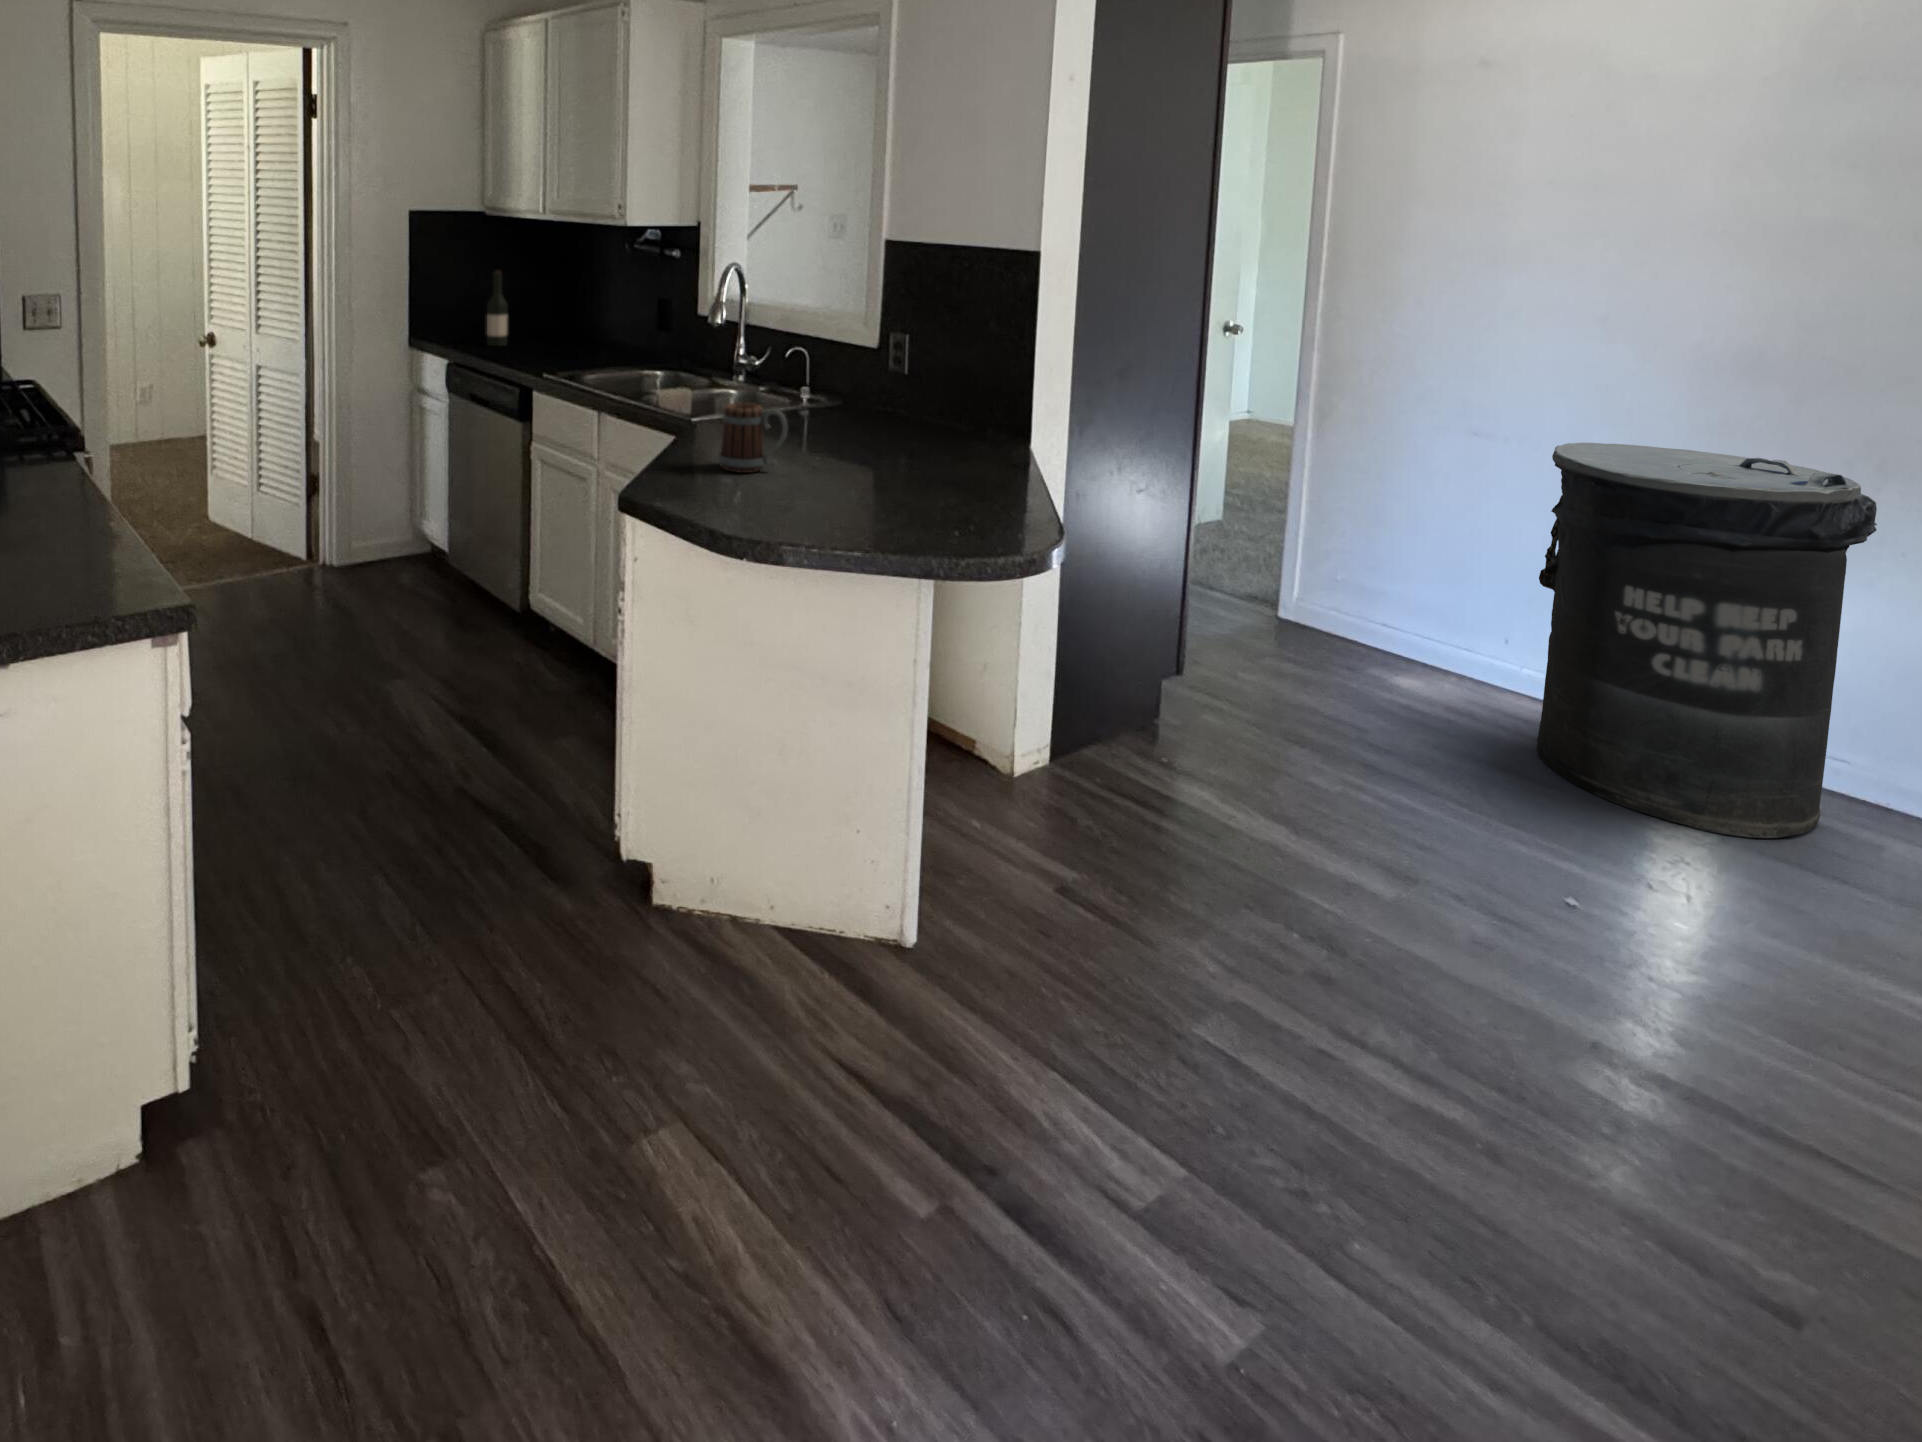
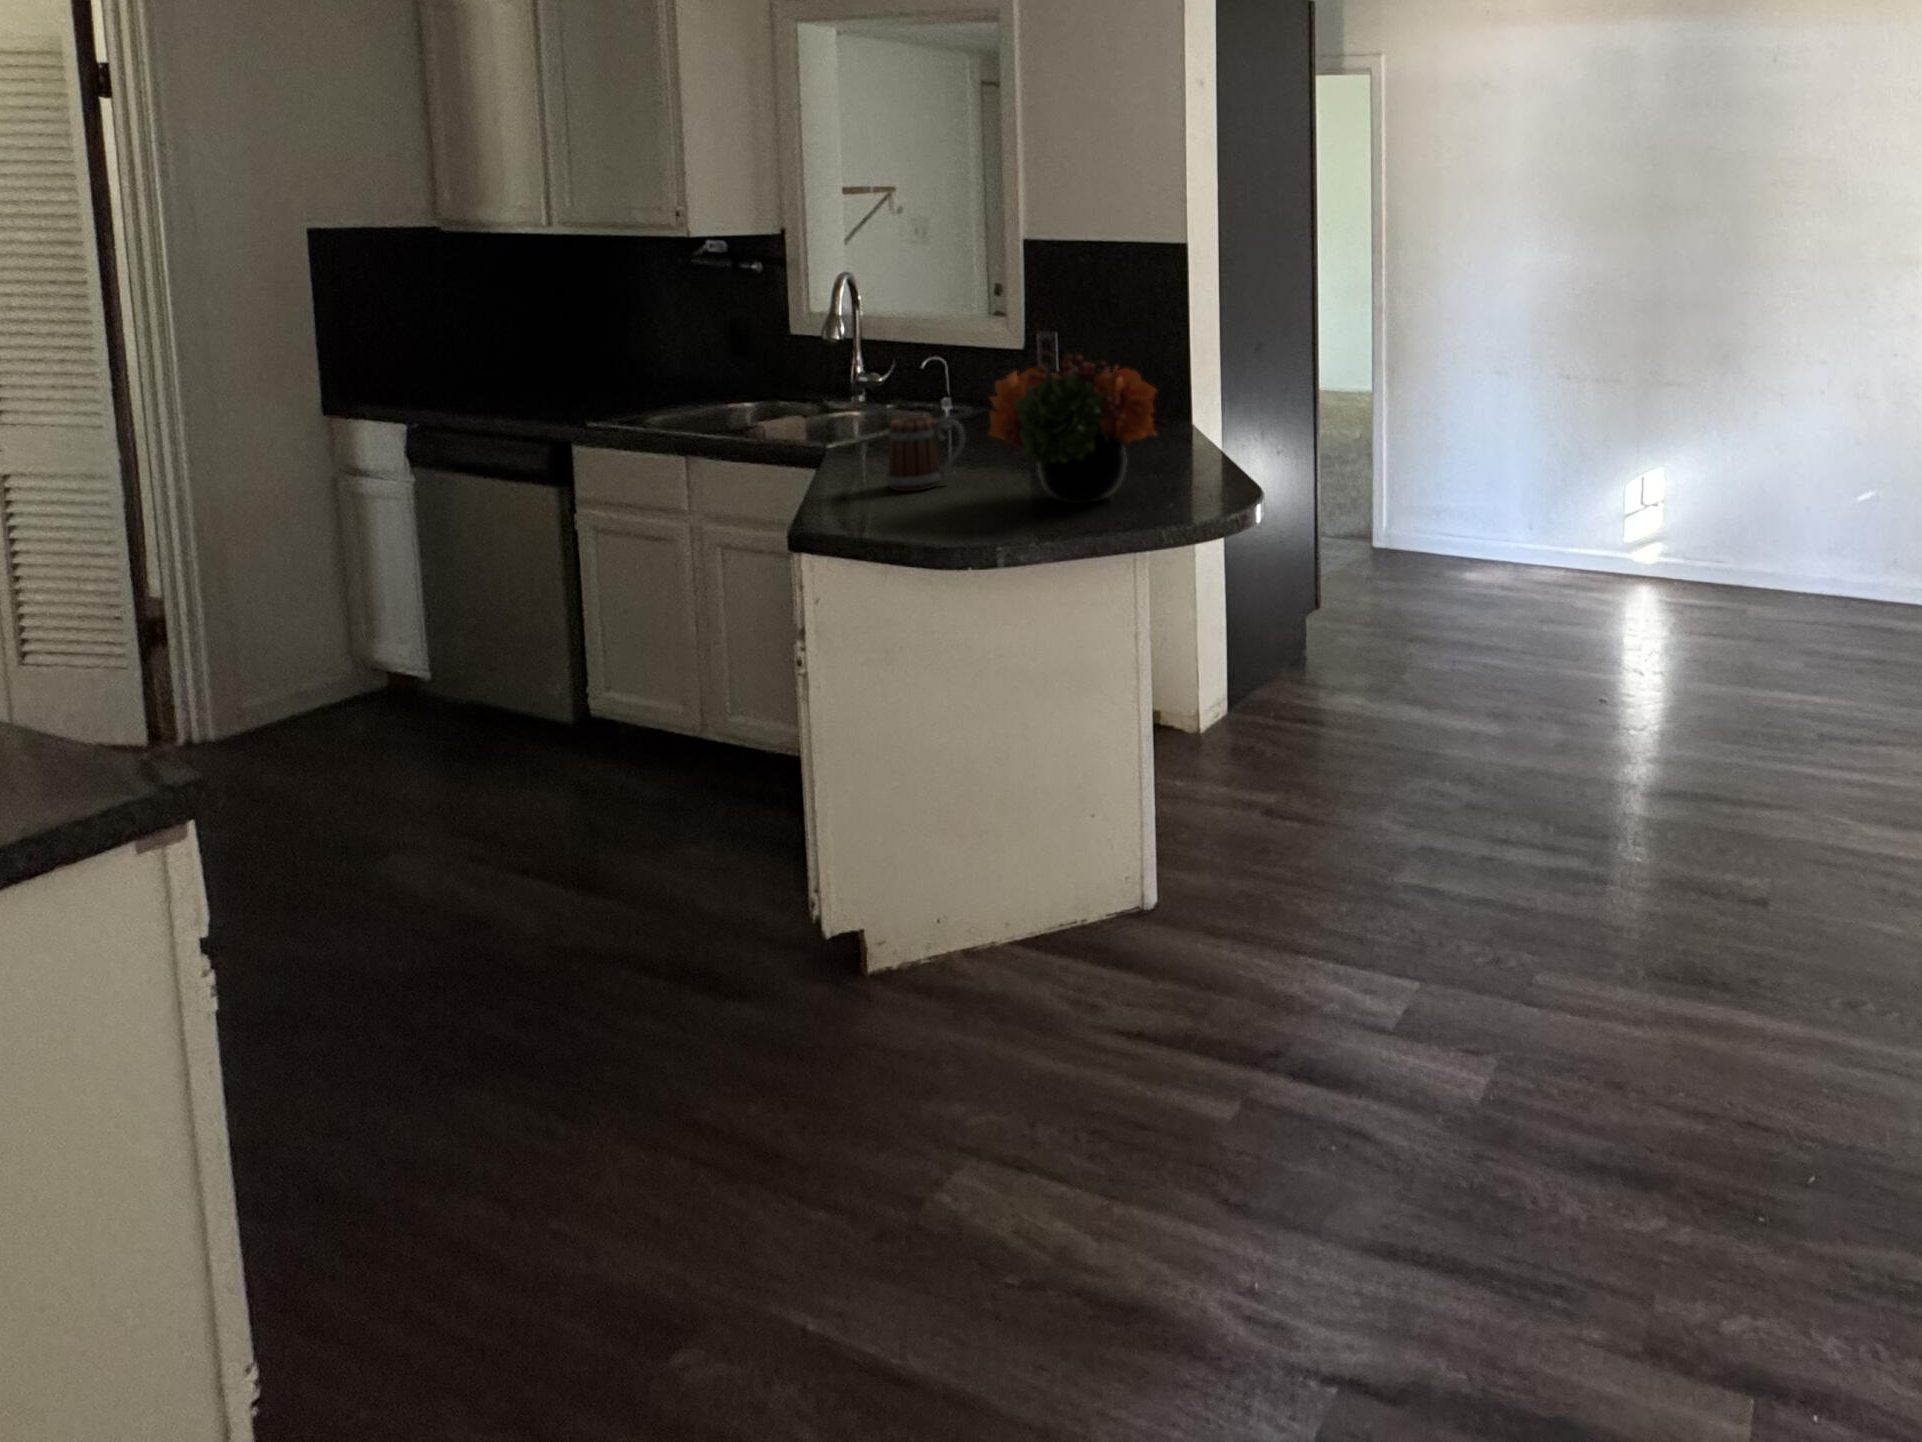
wine bottle: present [487,271,507,346] -> none [458,303,496,401]
flower arrangement: none [793,360,966,513] -> present [989,355,1156,503]
trash can: present [1537,443,1877,838] -> none [1553,368,1727,628]

